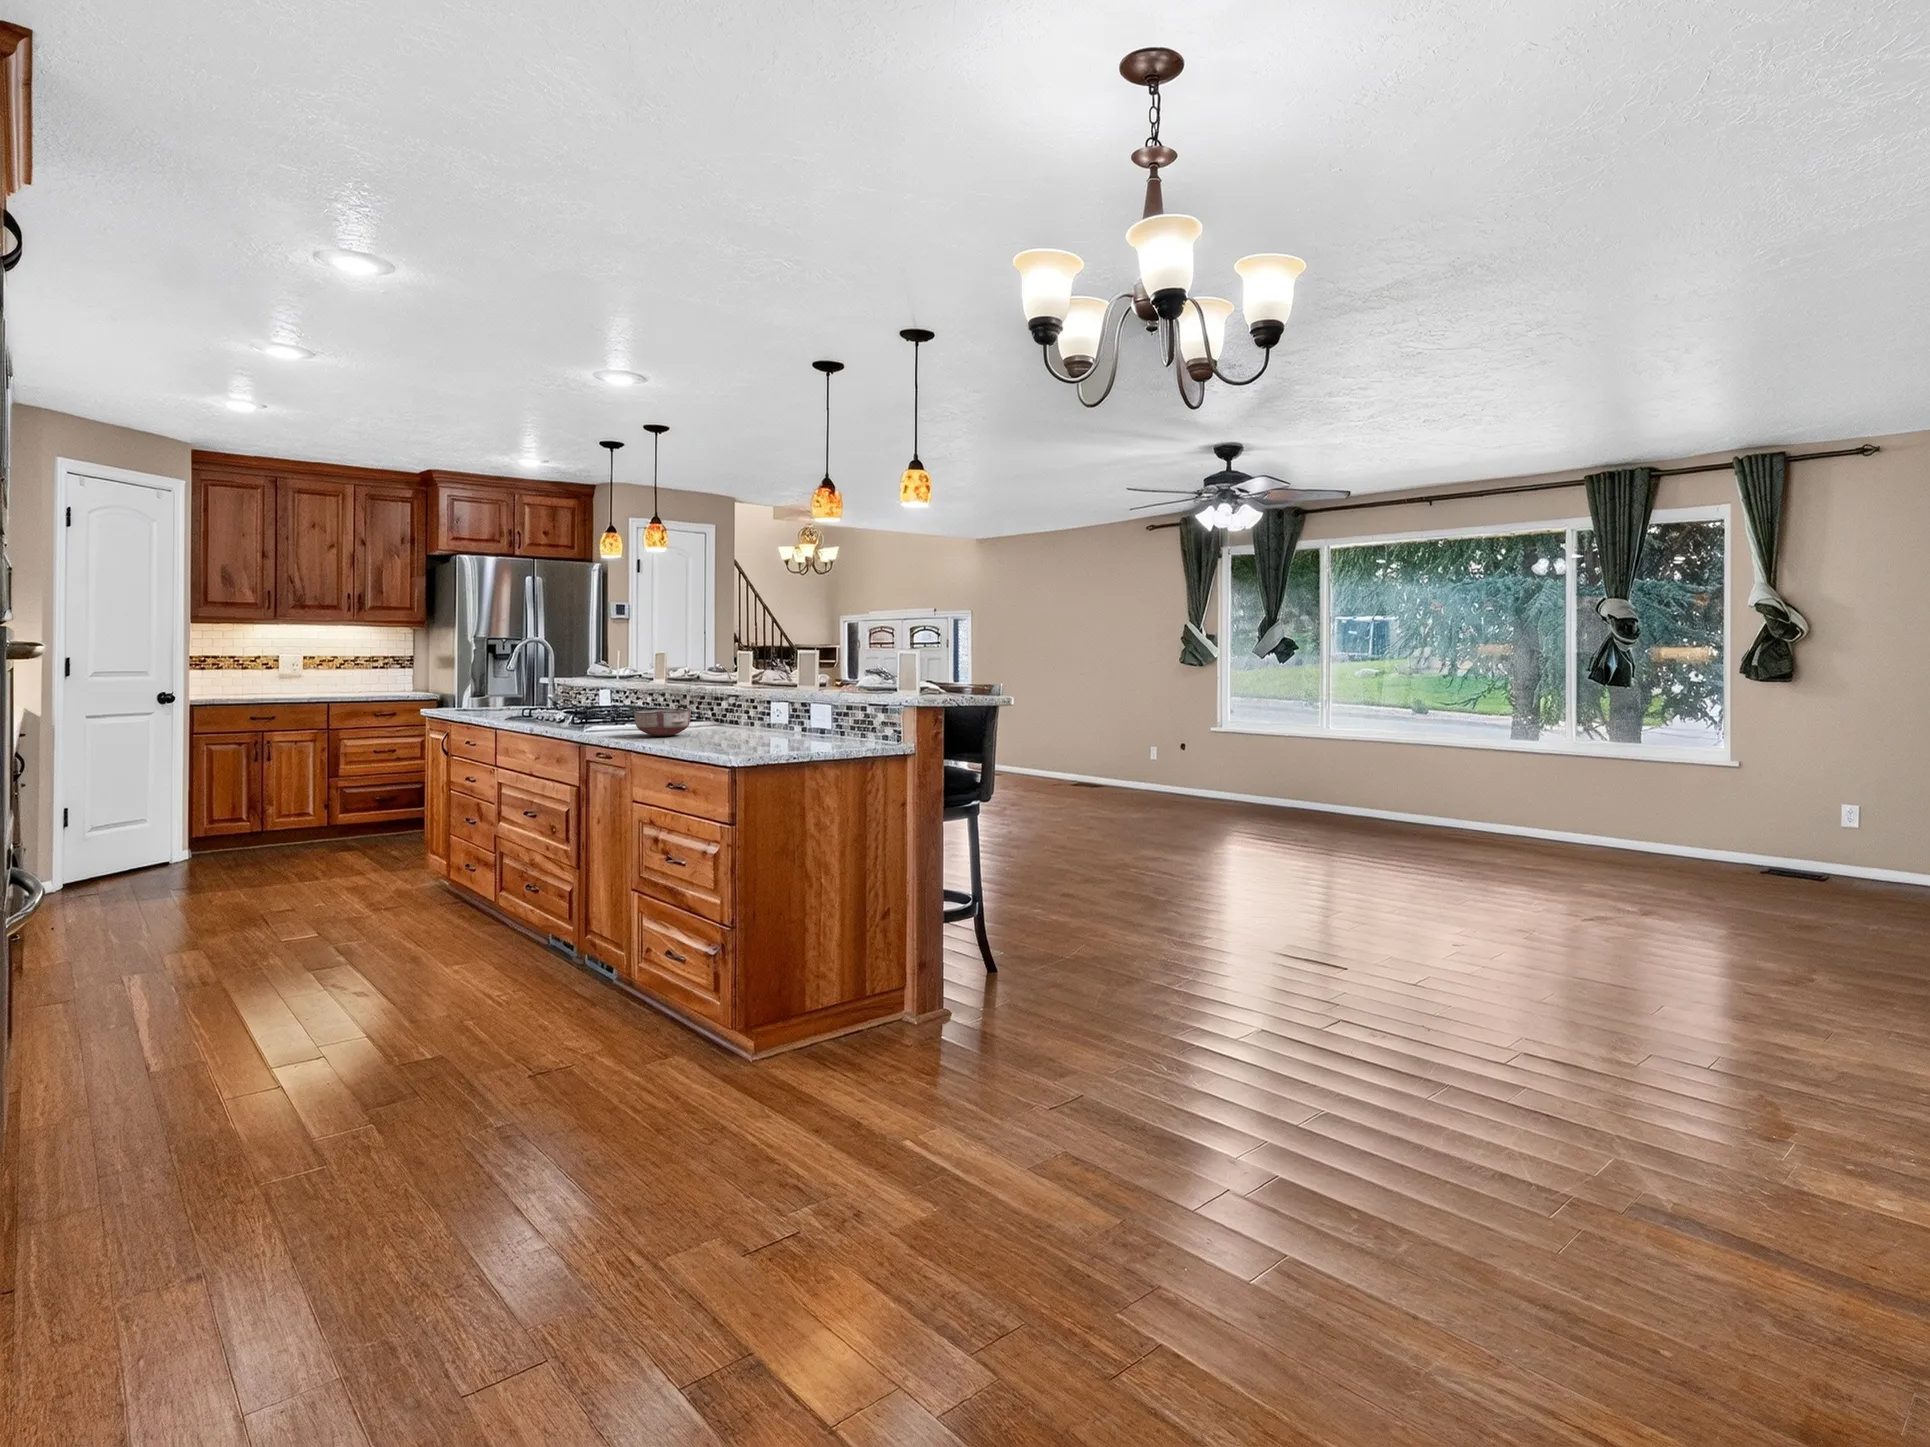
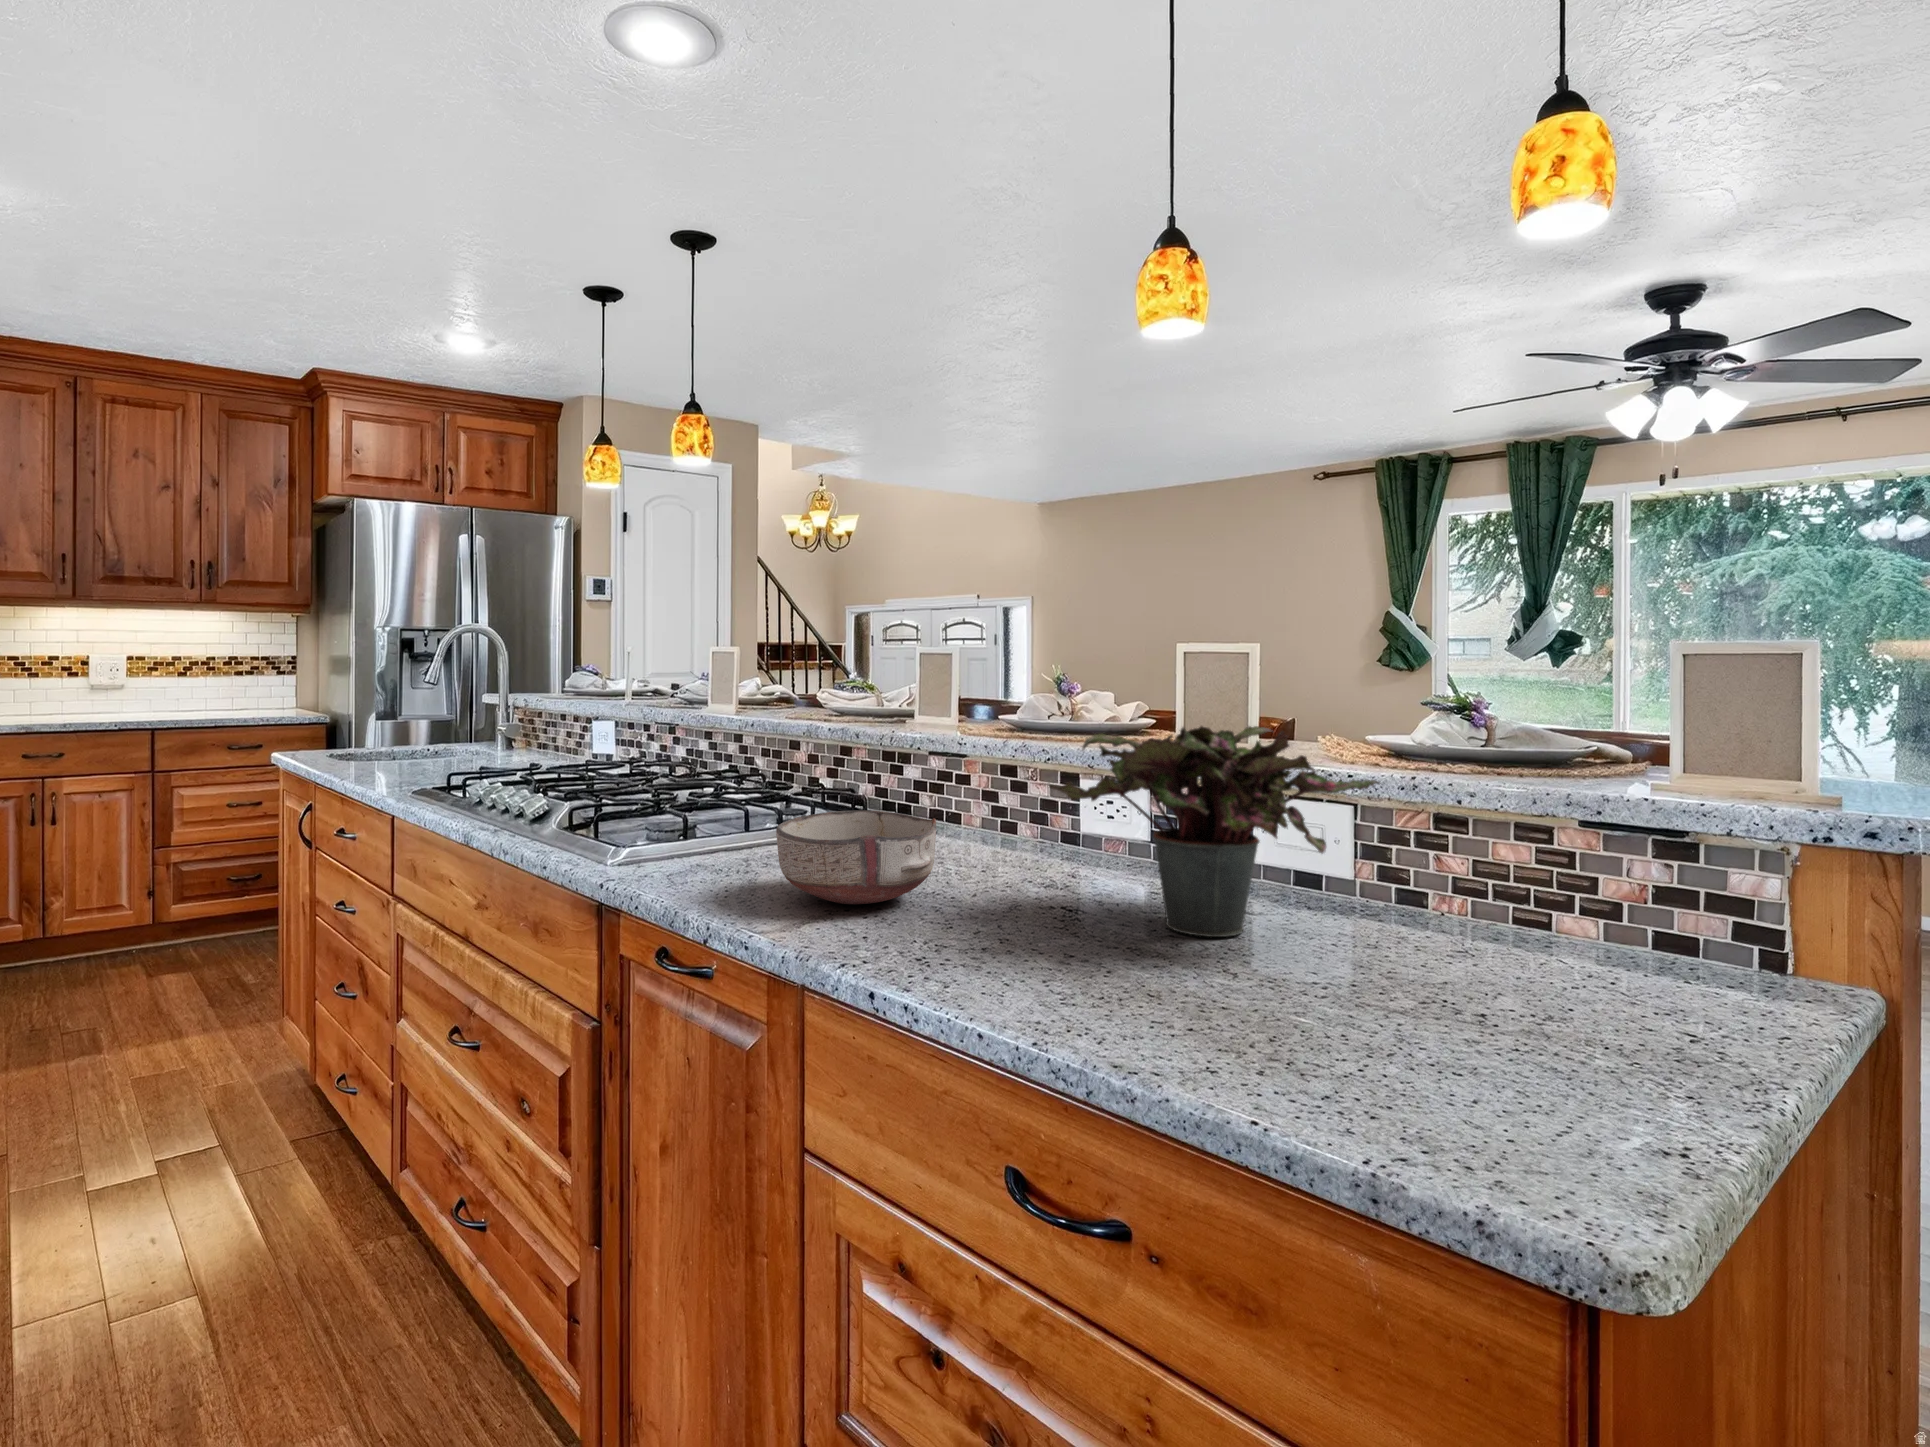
potted plant: none [718,675,807,739] -> present [1048,726,1377,937]

